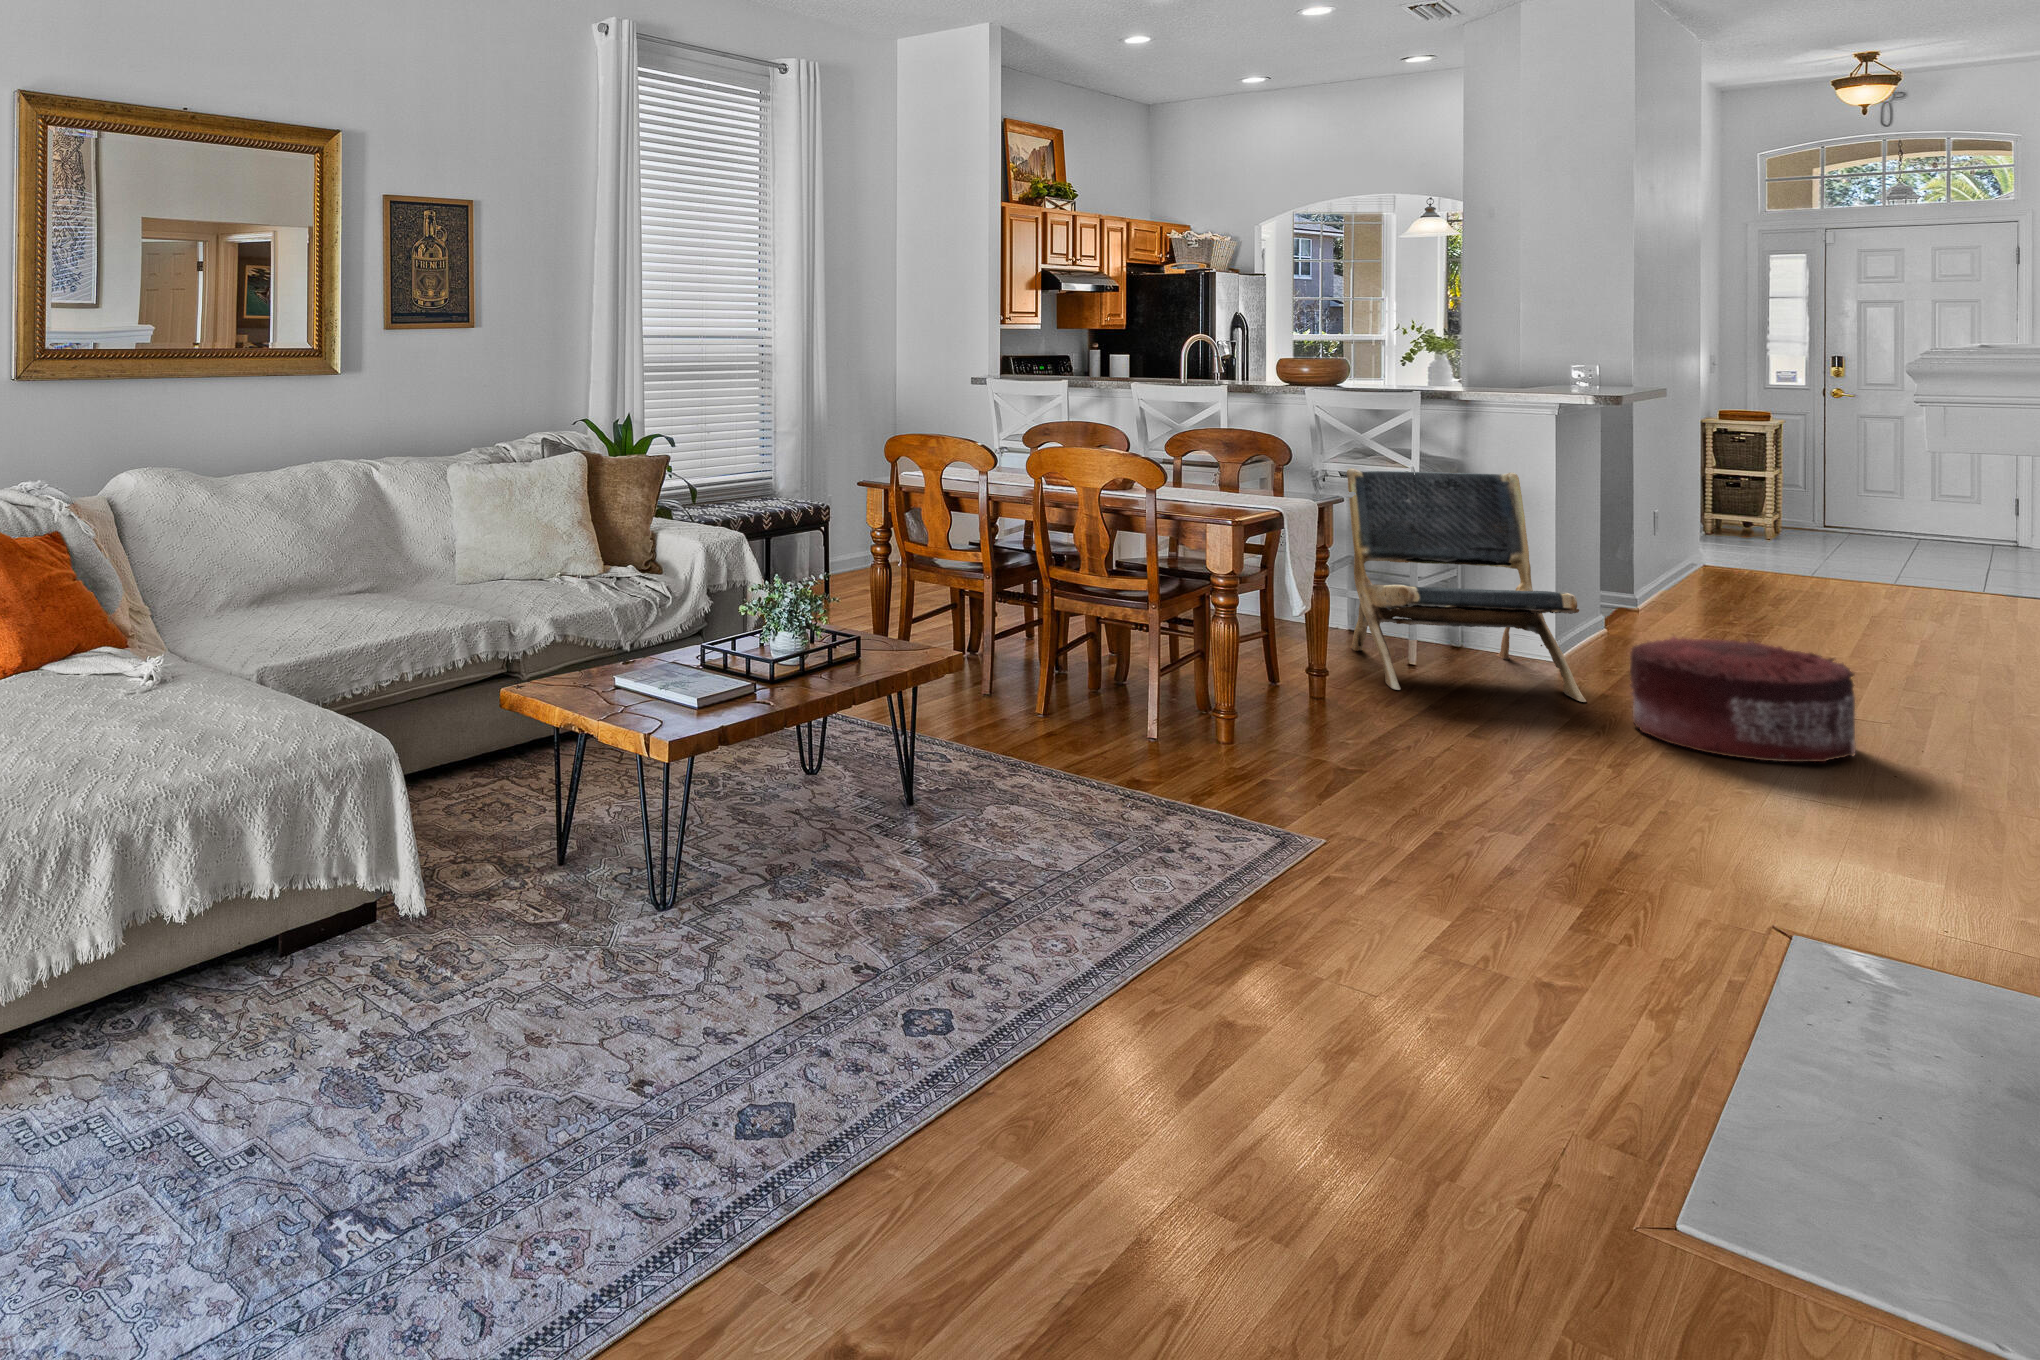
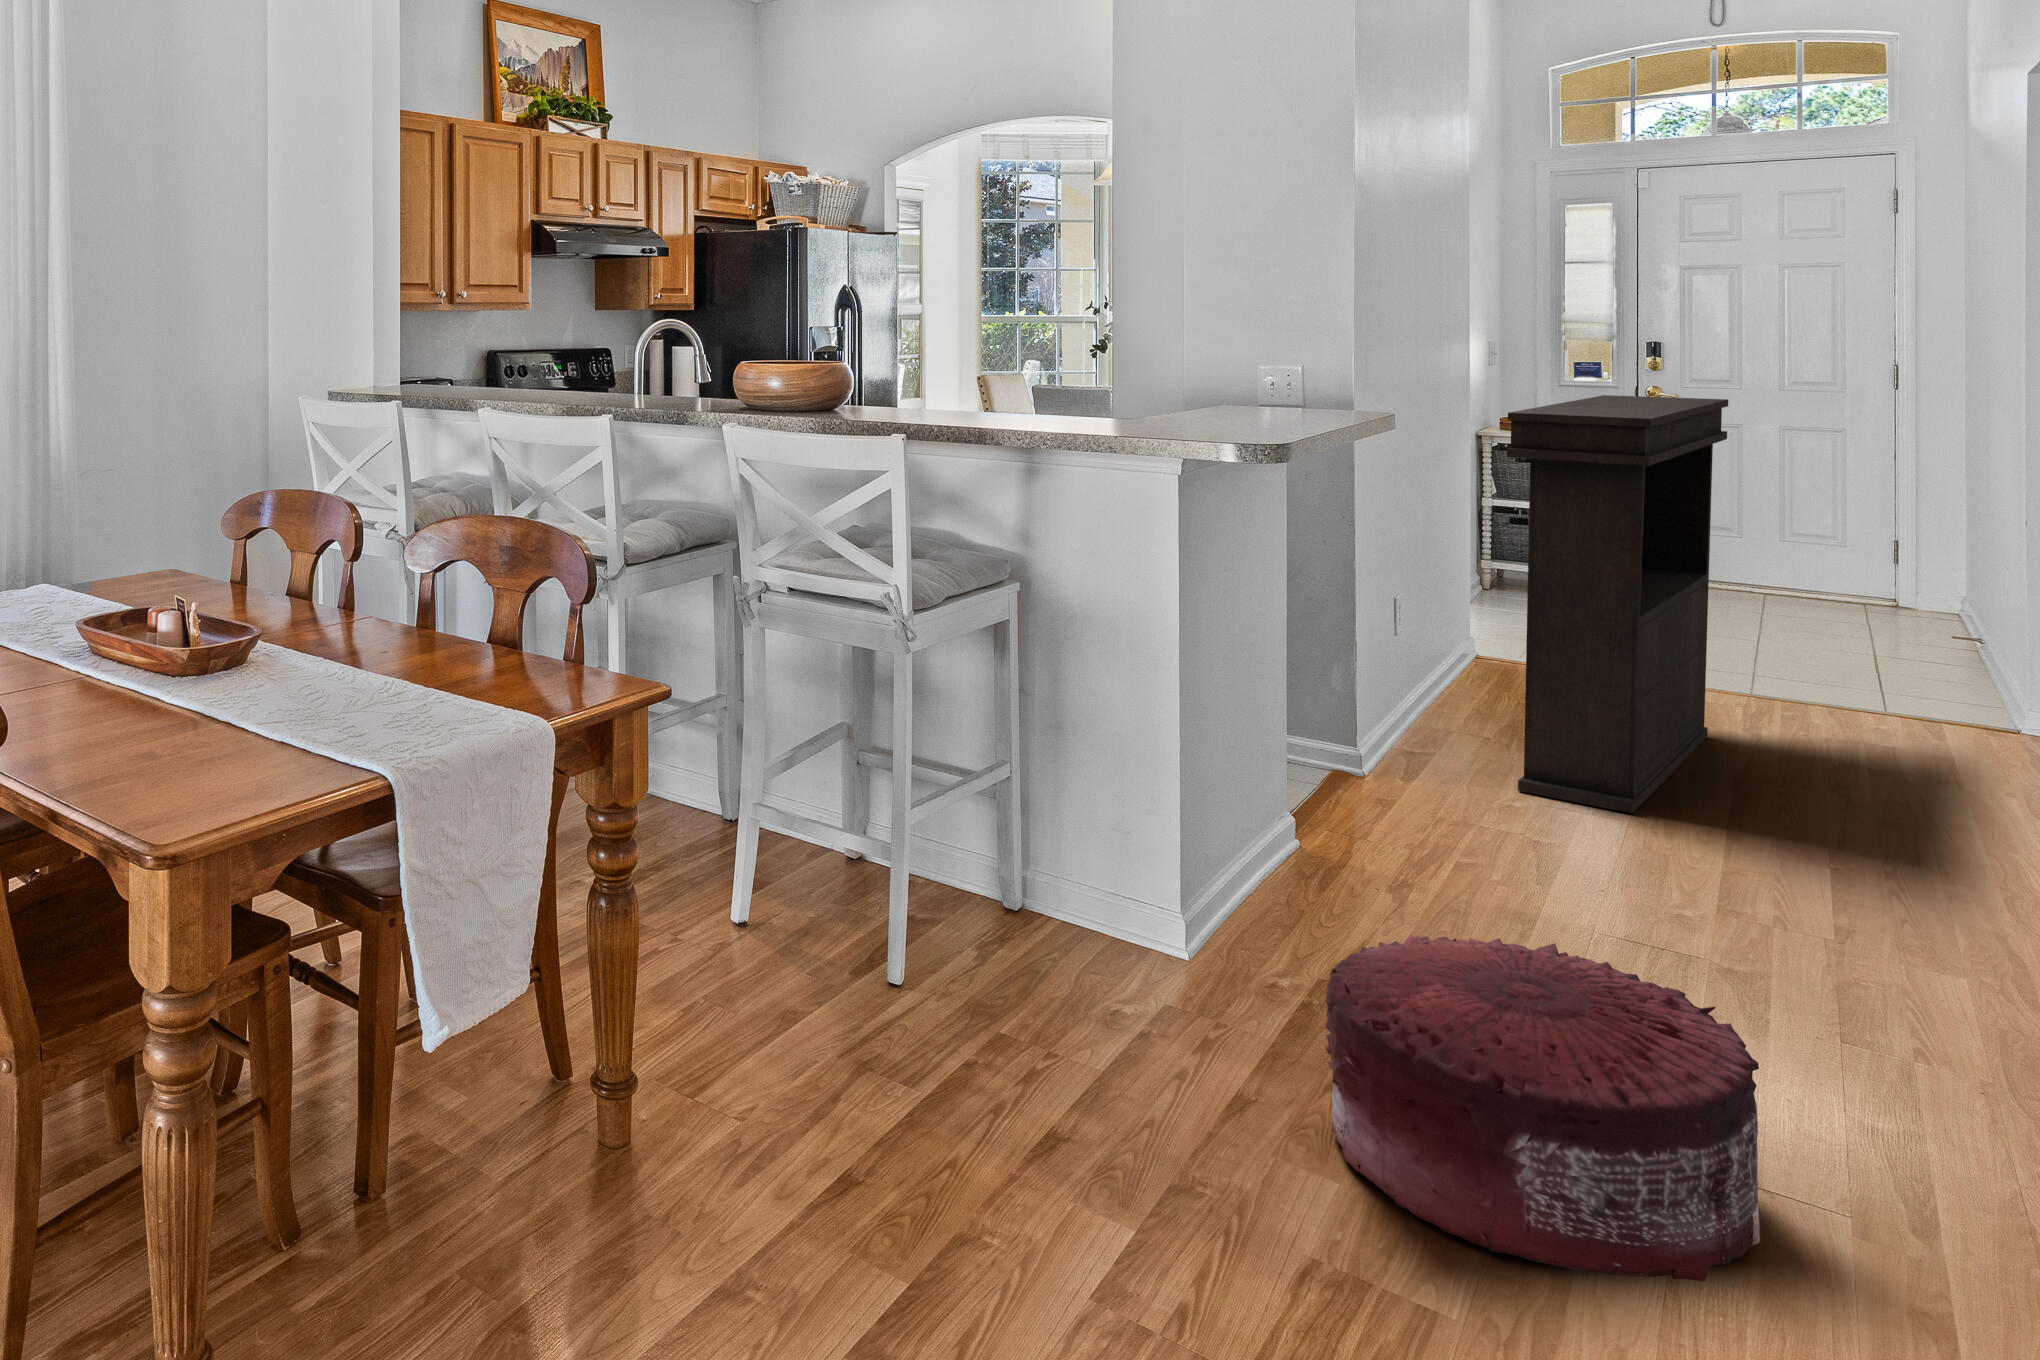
console table: none [1724,384,1880,635] -> present [1507,395,1728,813]
lounge chair: present [1347,468,1586,702] -> none [886,571,1258,1047]

